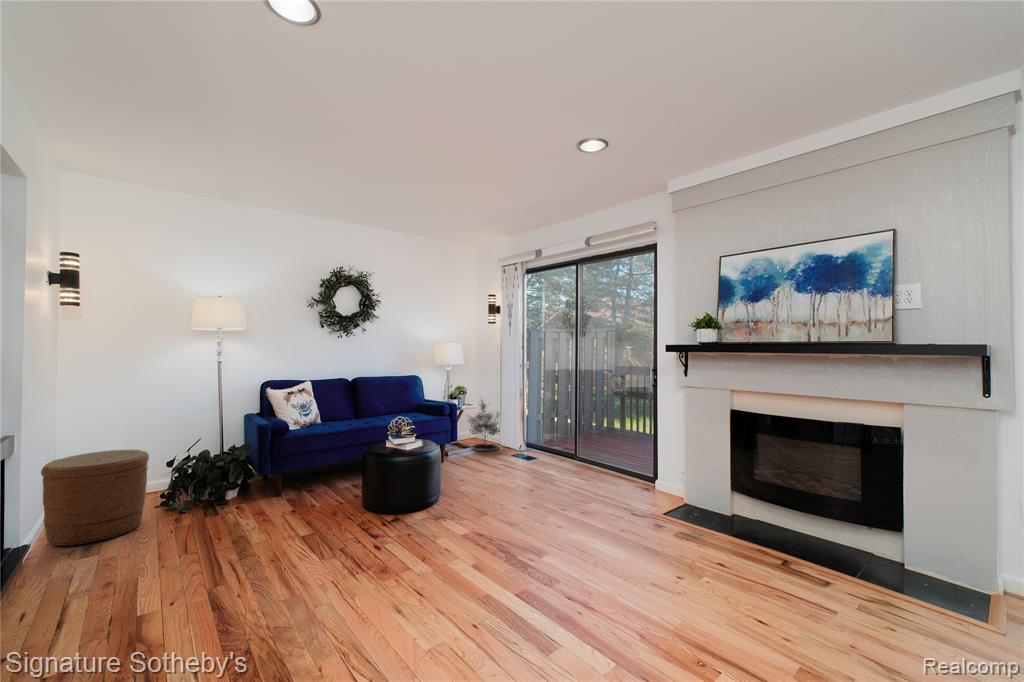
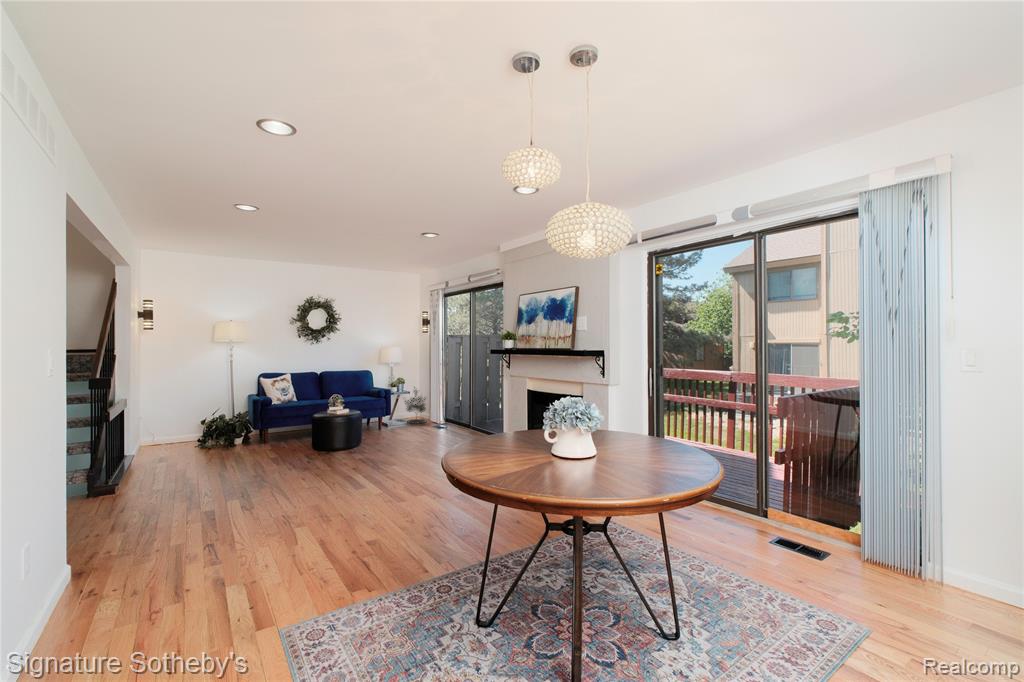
basket: present [41,450,149,546] -> none [138,411,191,459]

